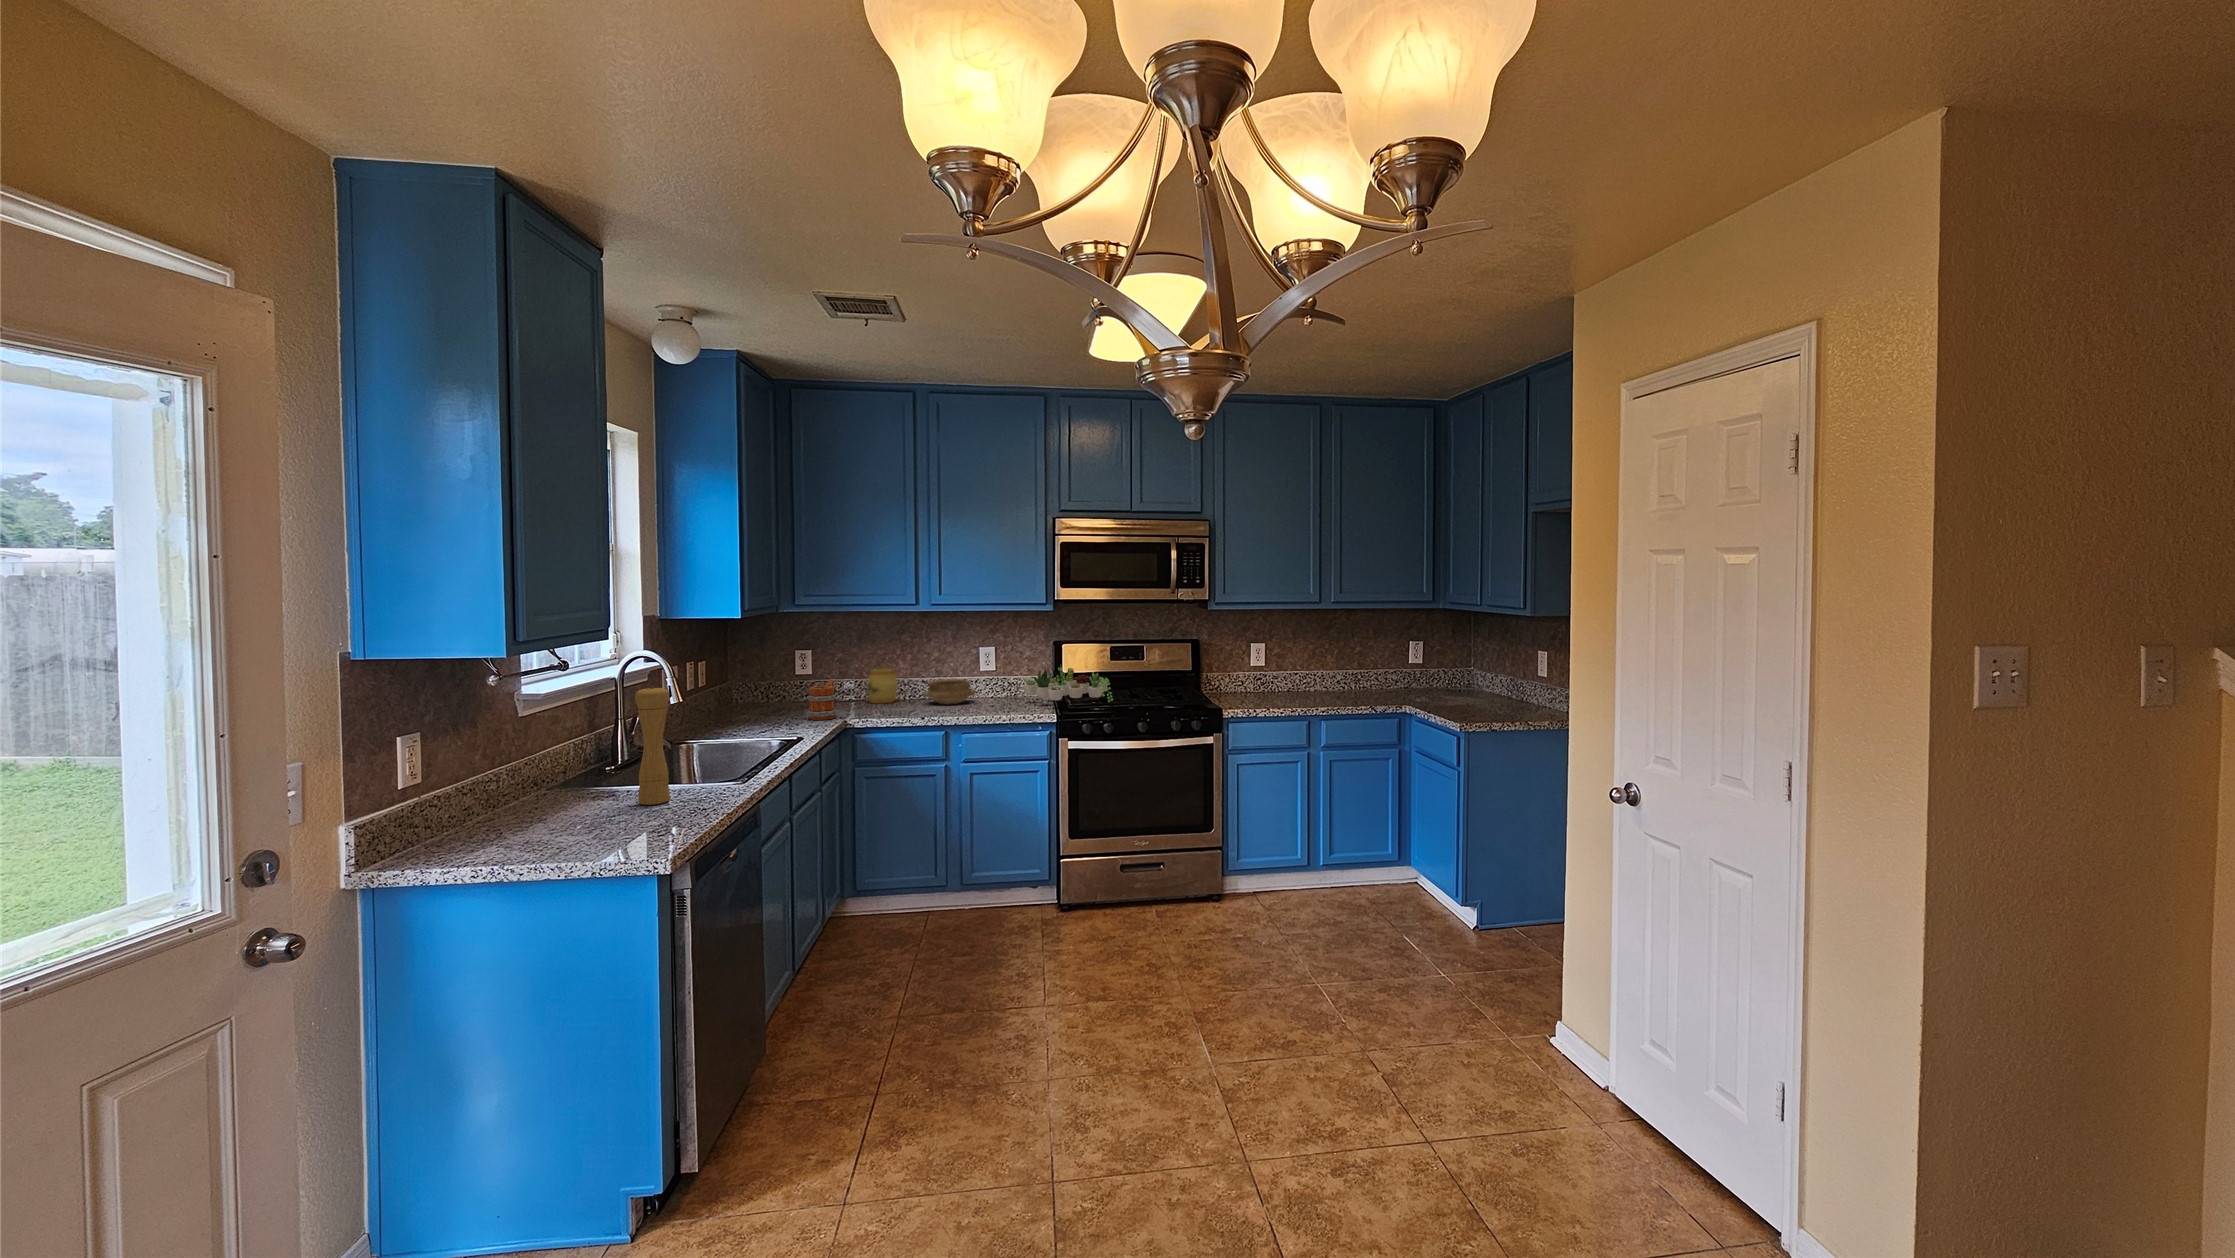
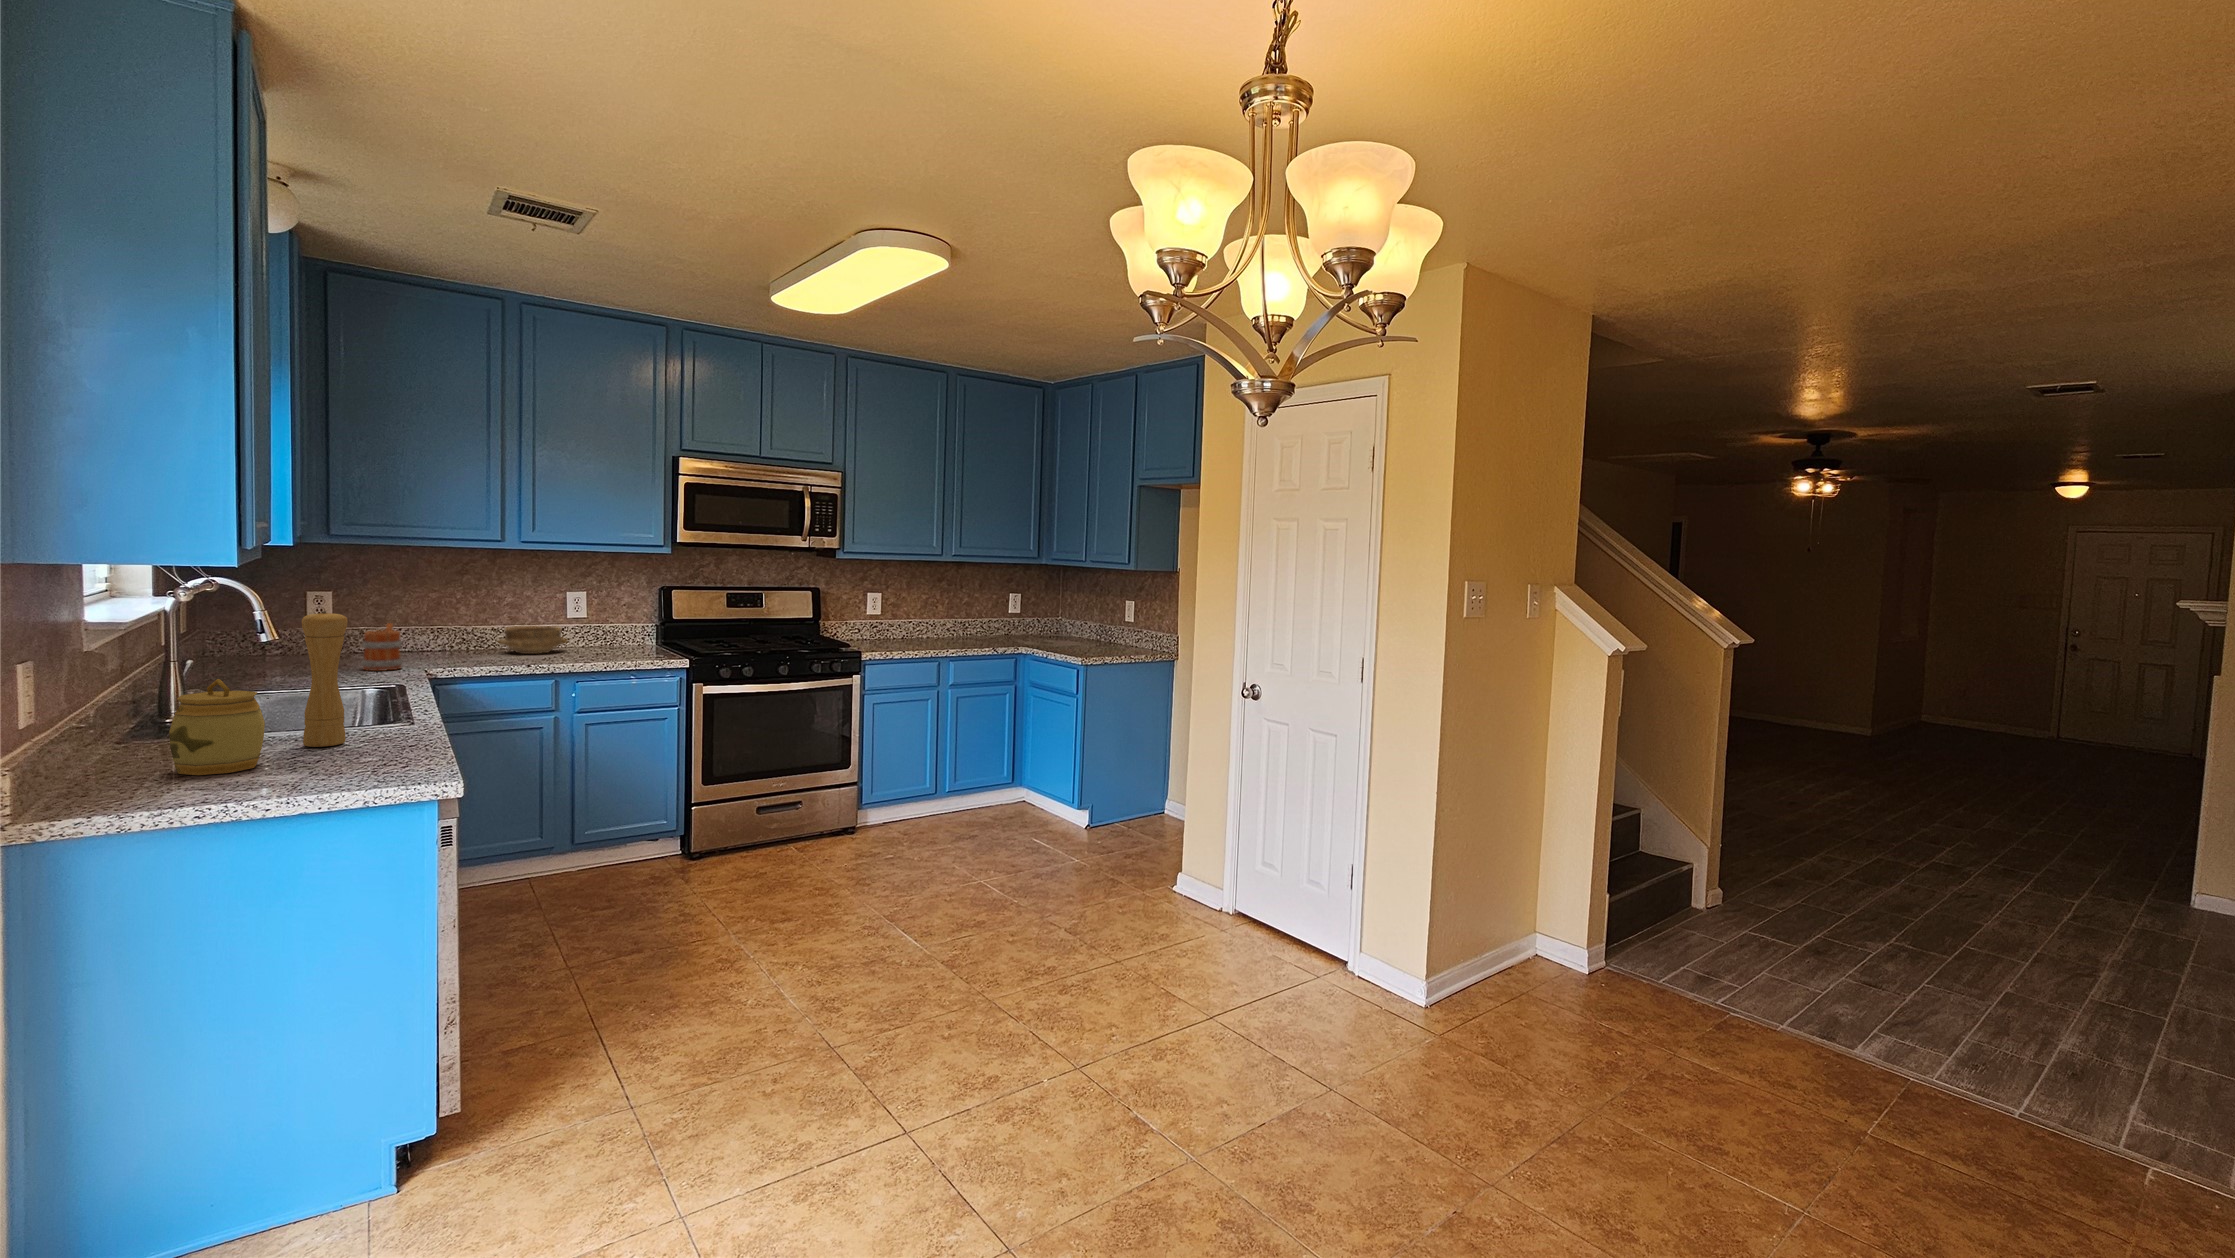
jar: present [867,664,898,703] -> present [169,679,265,775]
succulent plant: present [1024,667,1113,702] -> none [629,609,738,649]

